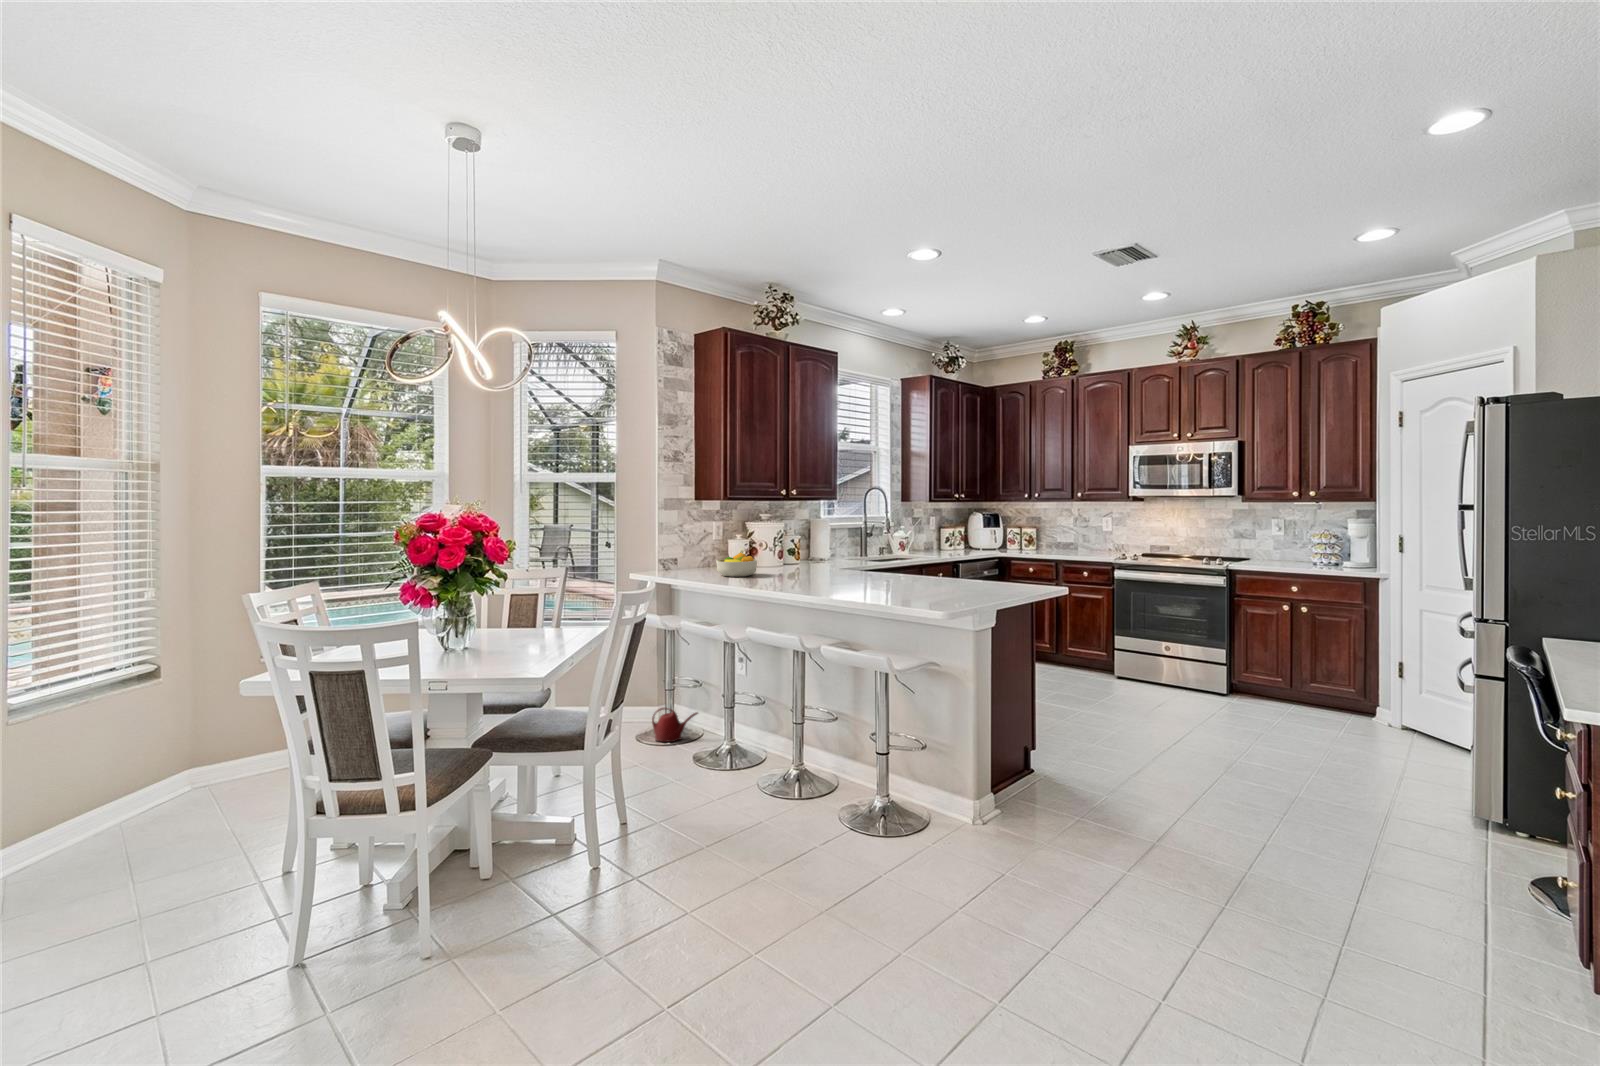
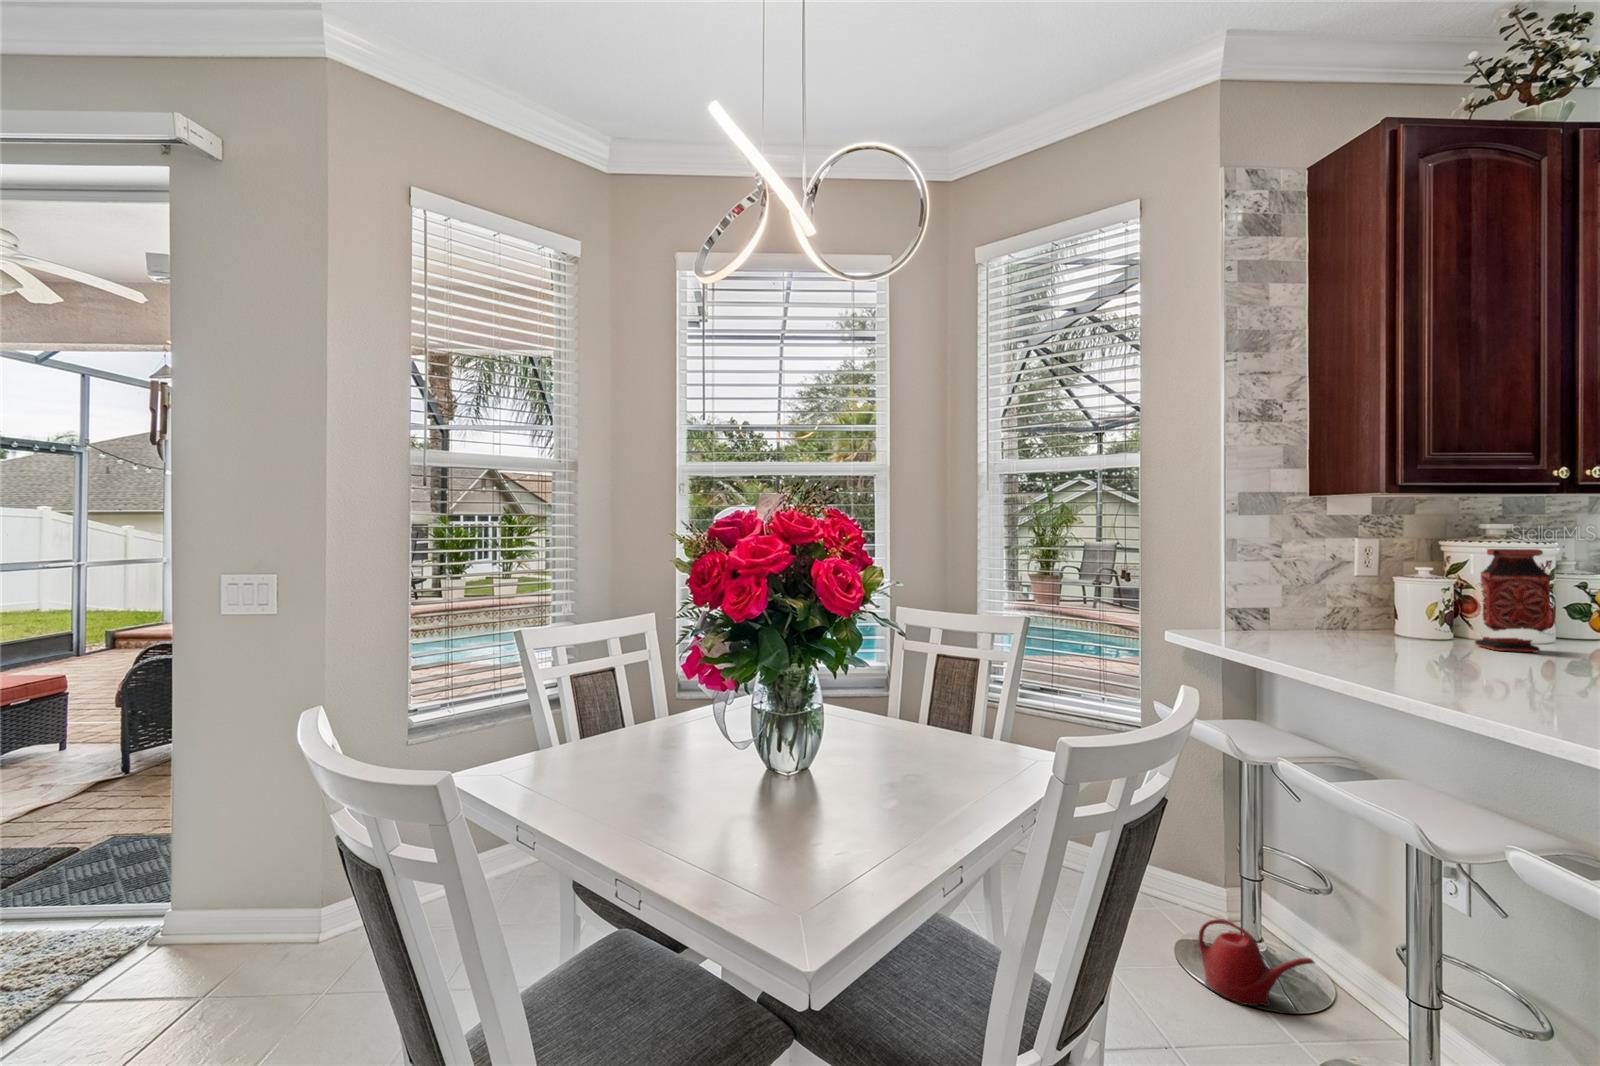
vase: none [754,526,779,571] -> present [1475,549,1550,652]
fruit bowl: present [716,553,757,577] -> none [1364,605,1490,664]

